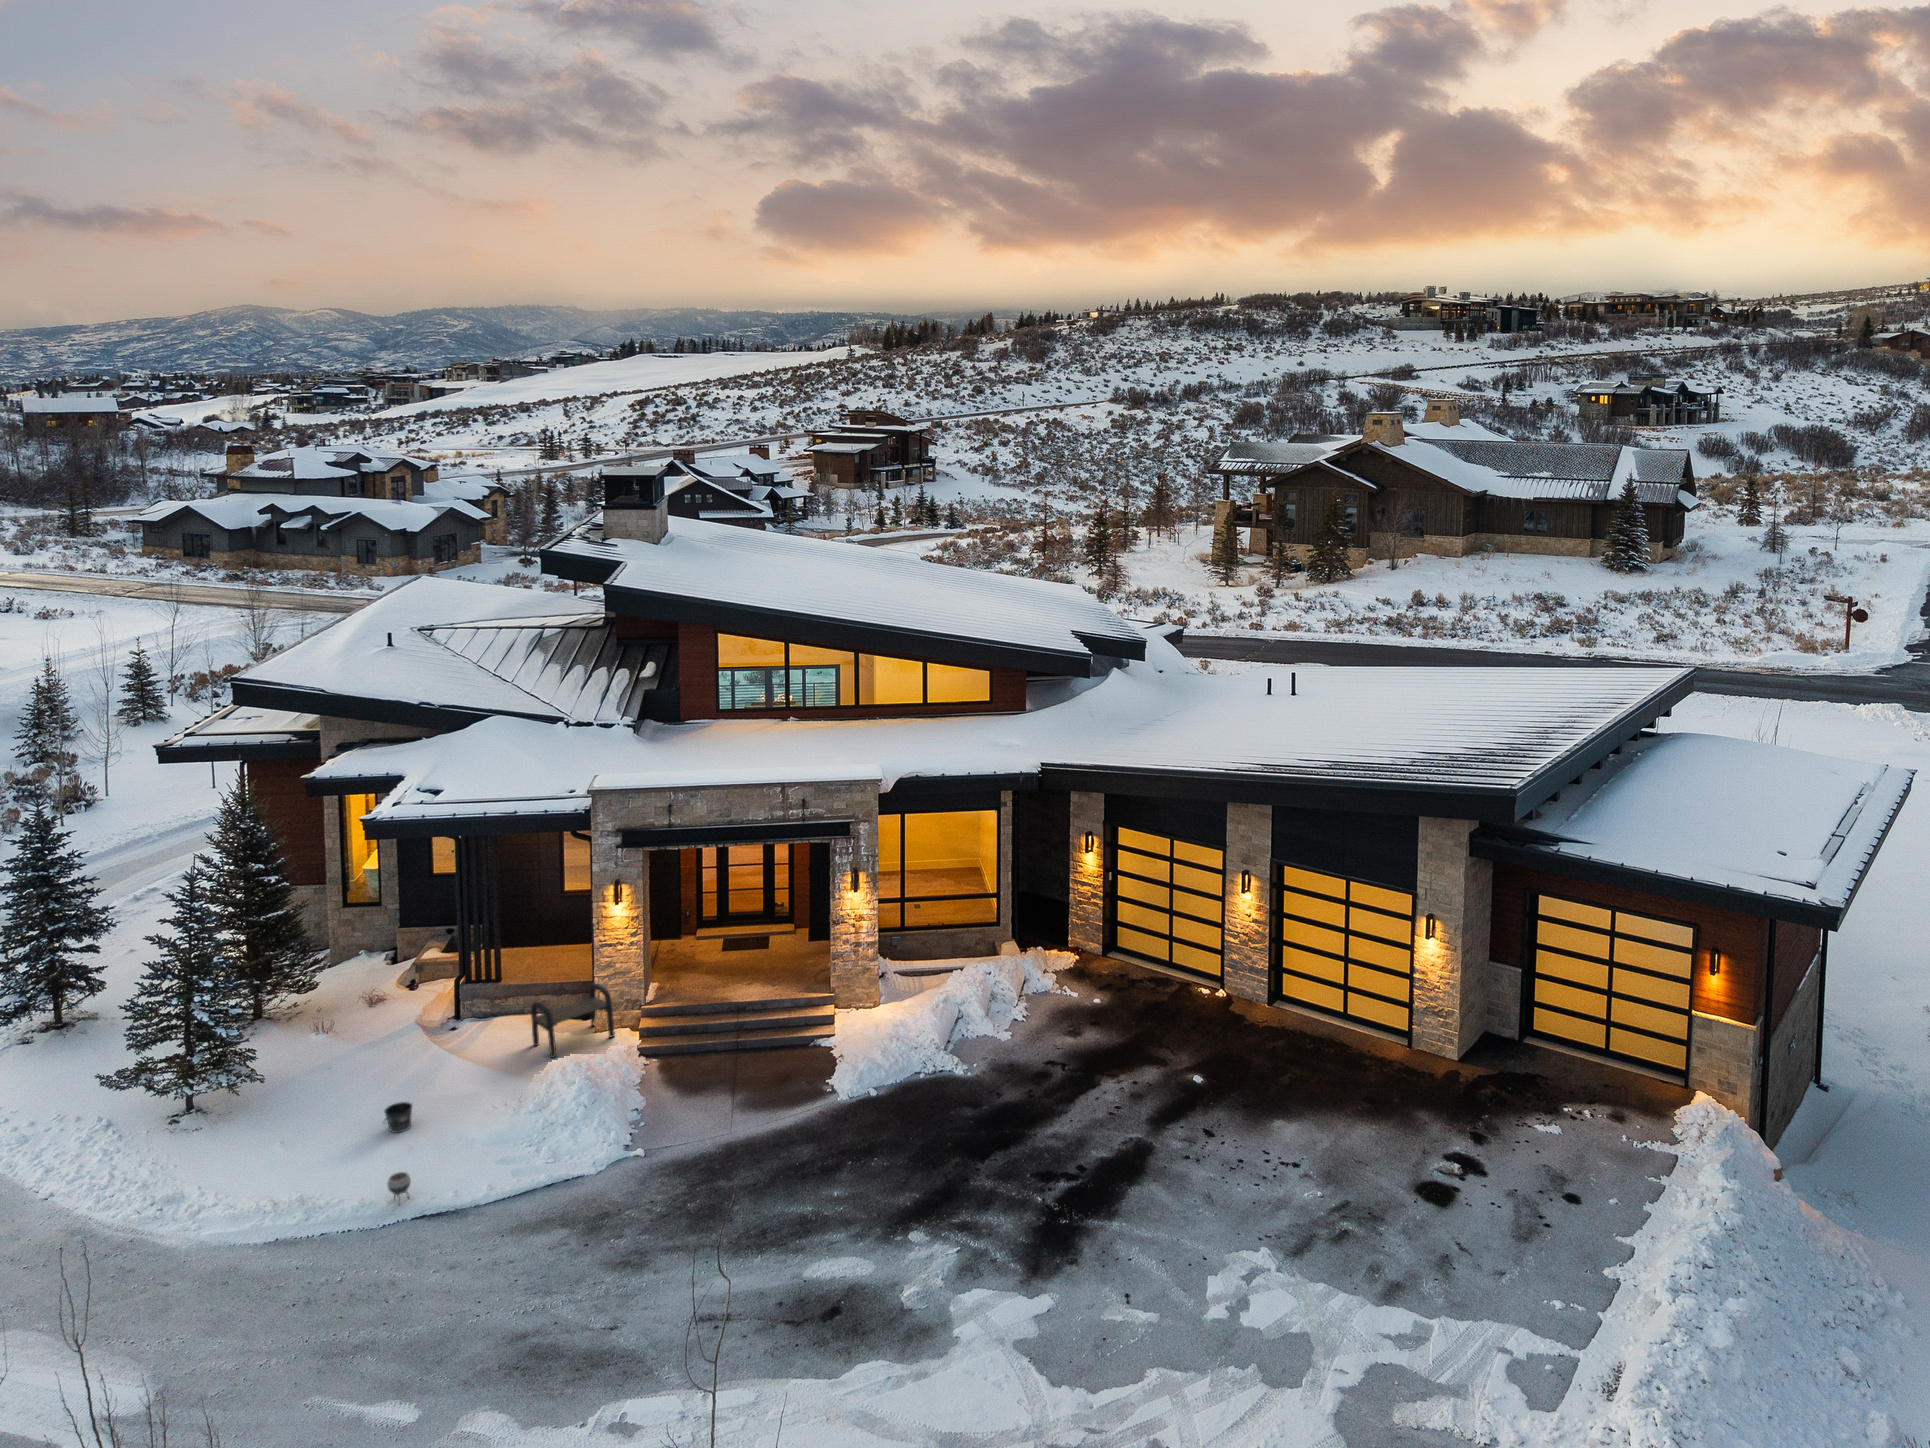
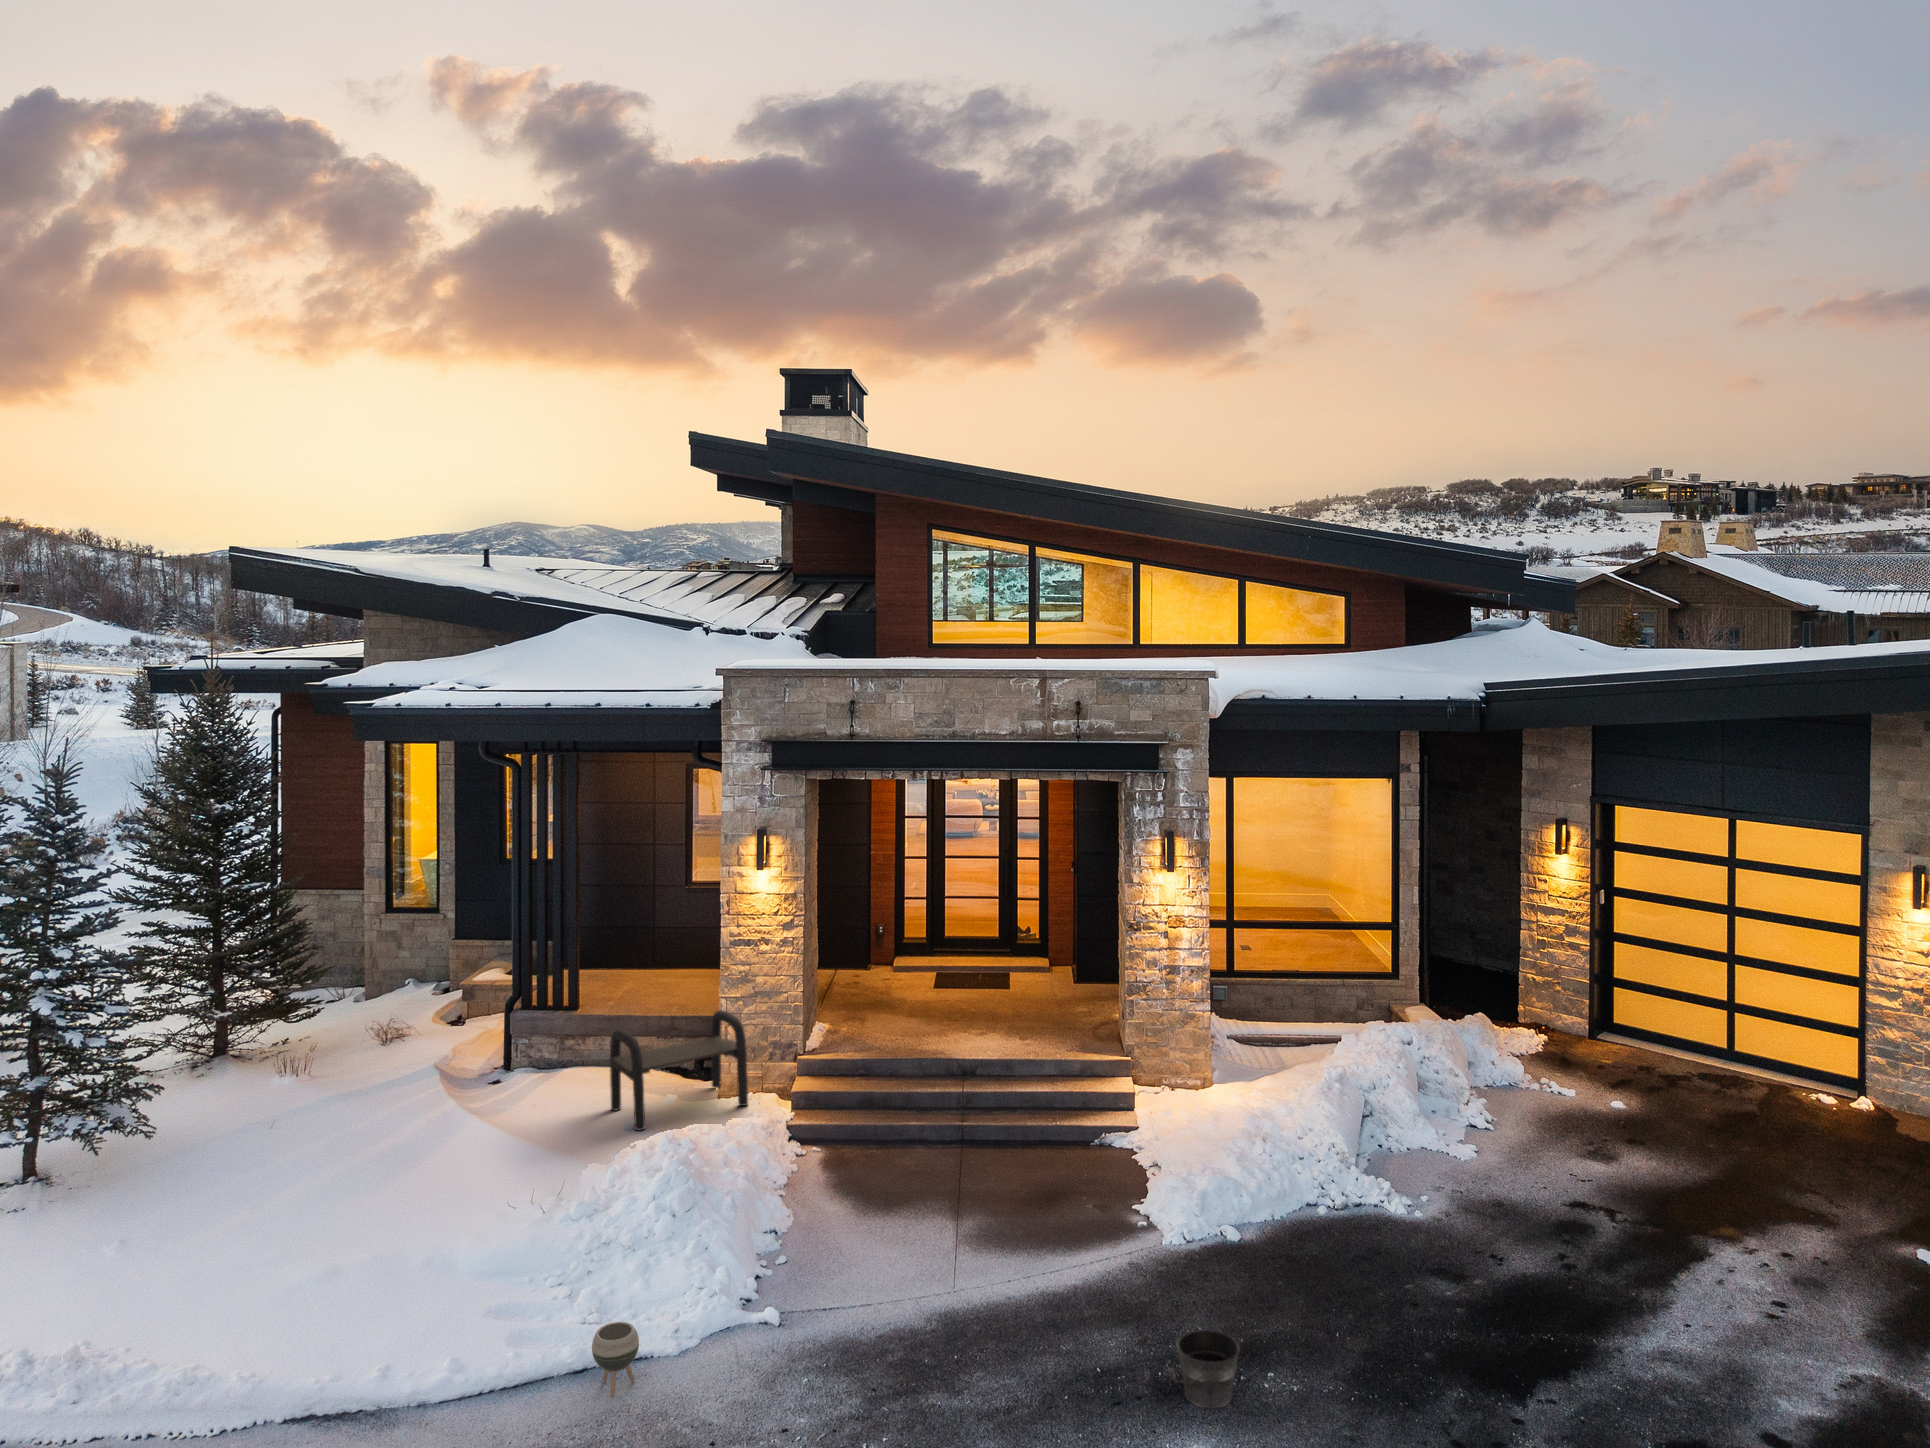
bucket: present [383,1102,412,1133] -> present [1172,1330,1240,1409]
planter: present [387,1172,411,1204] -> present [592,1322,639,1397]

